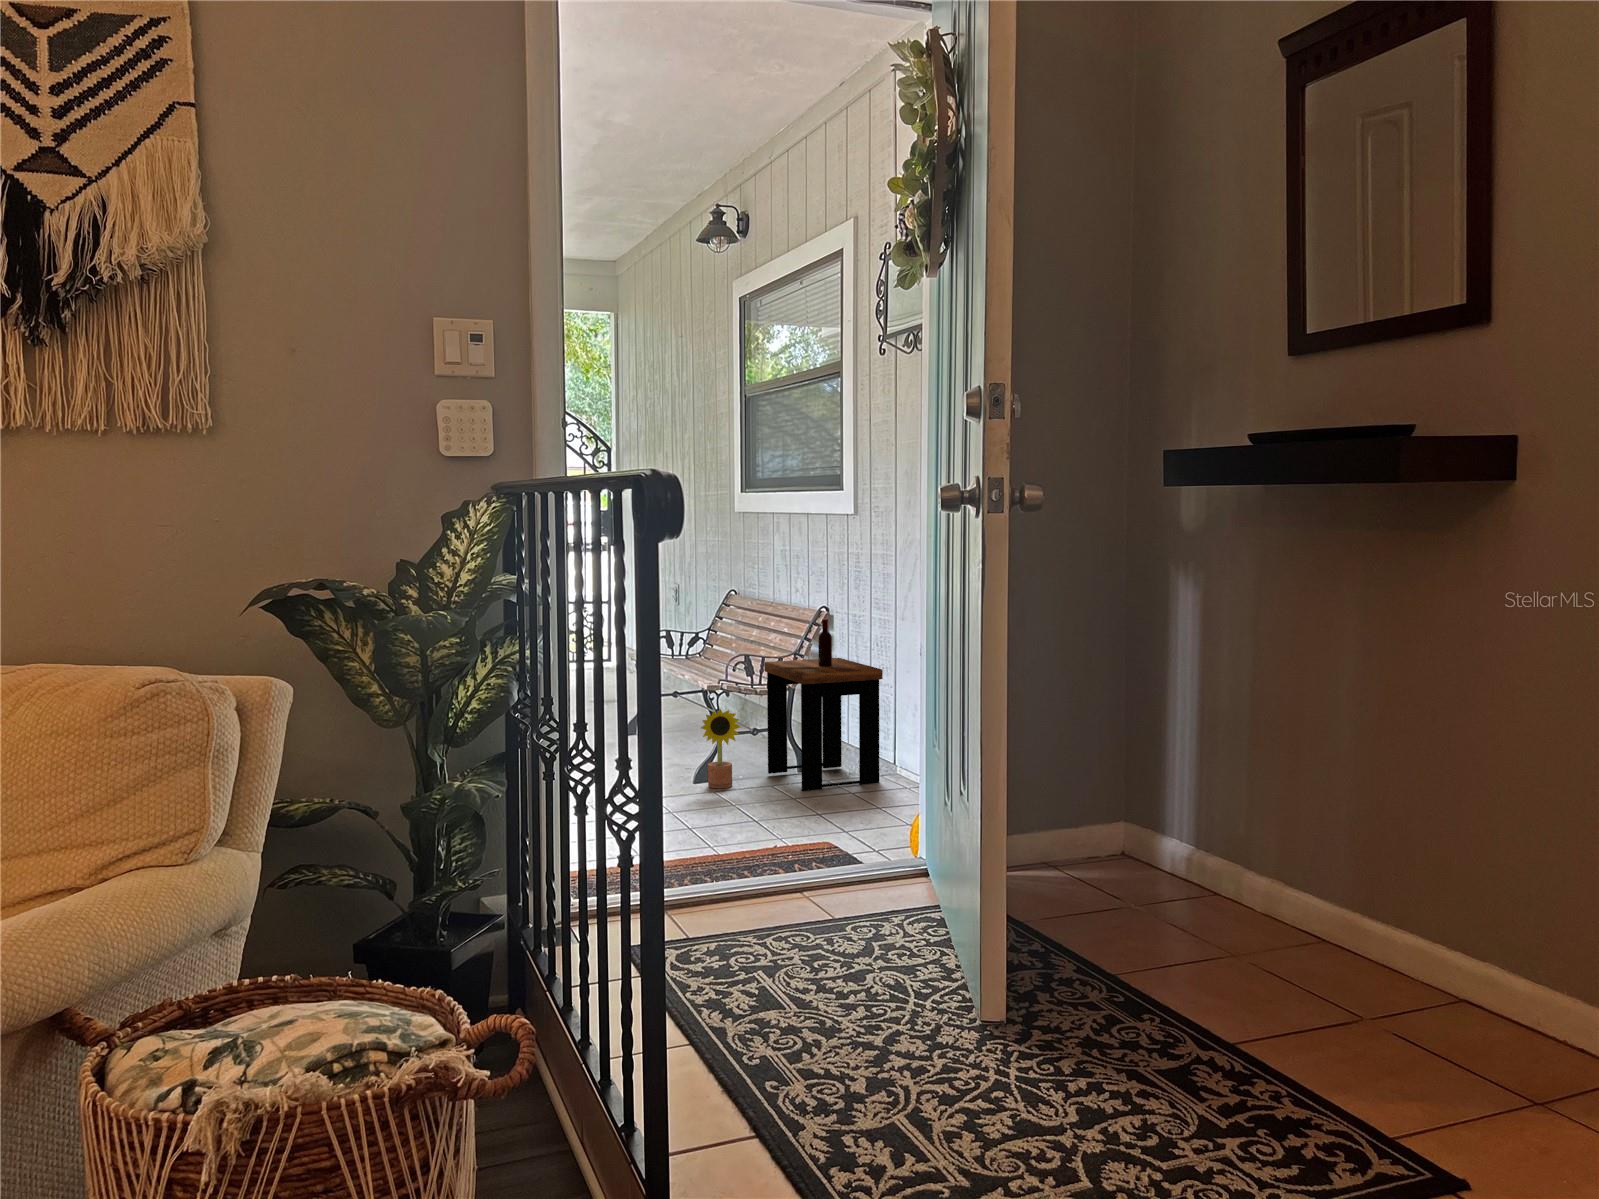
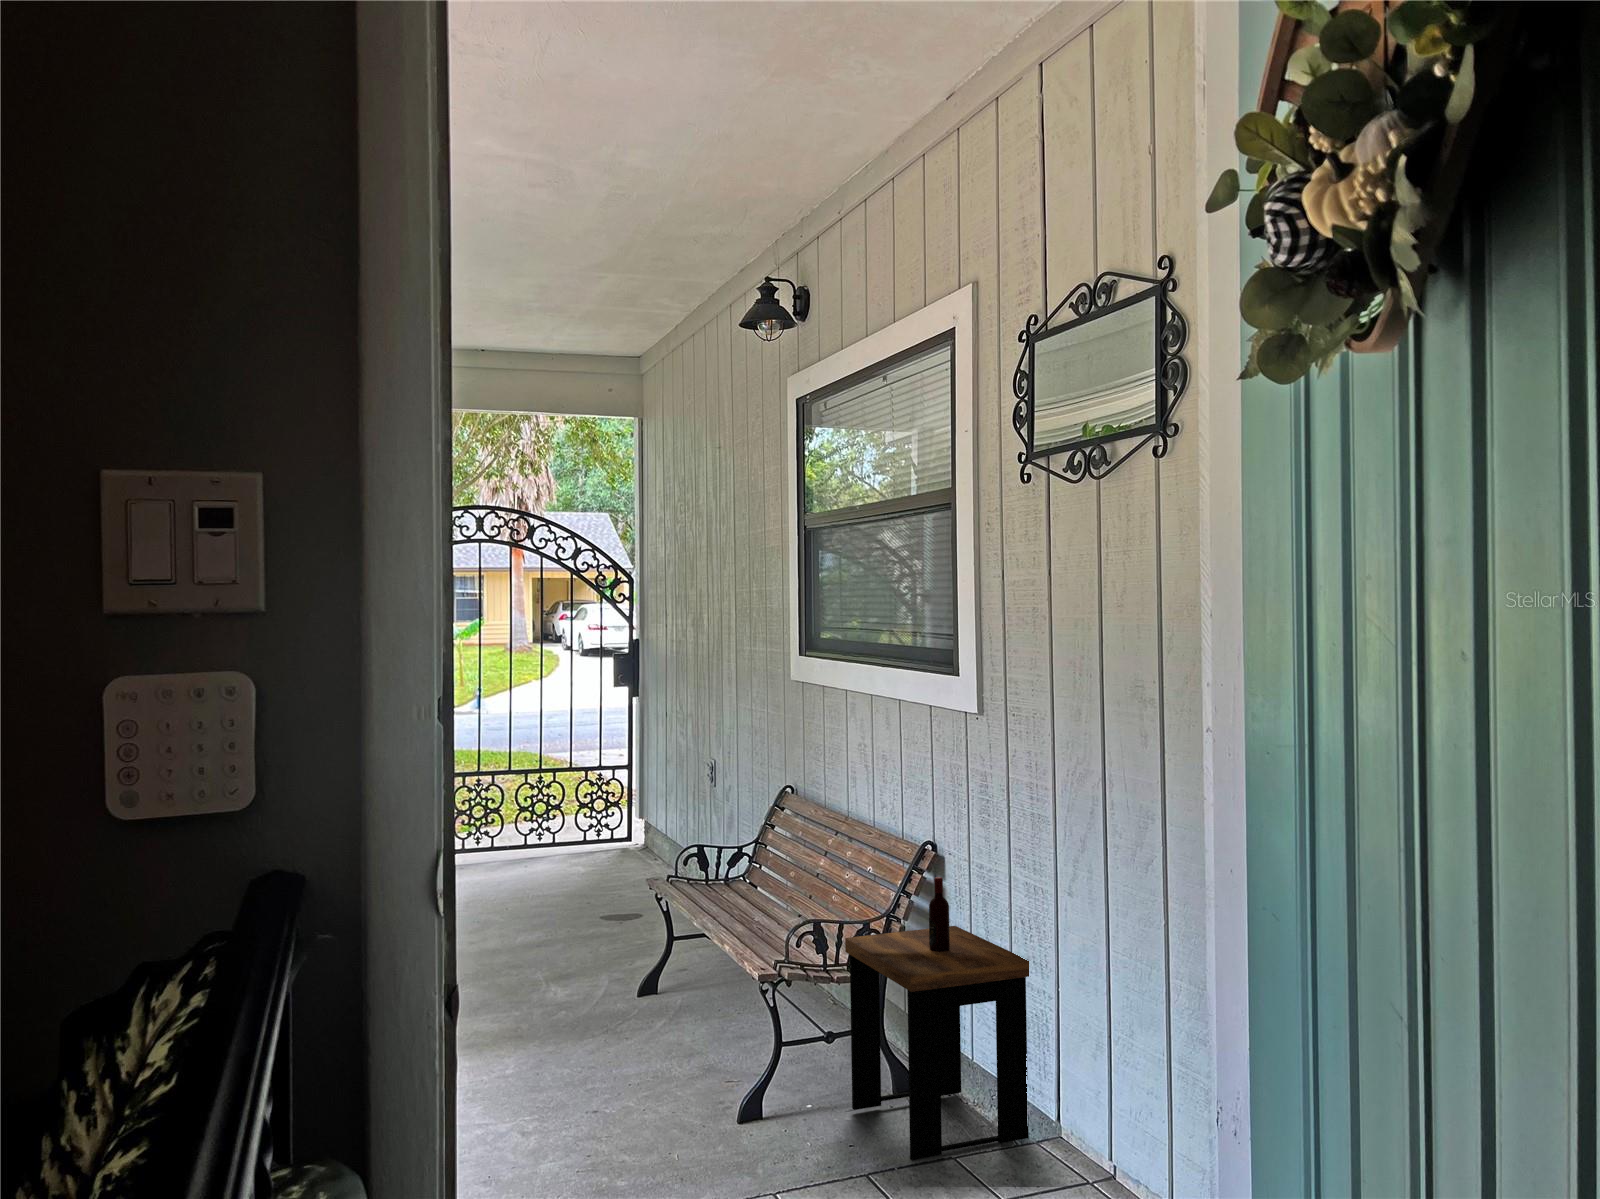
decorative plant: present [701,709,741,788] -> none [751,1025,815,1148]

